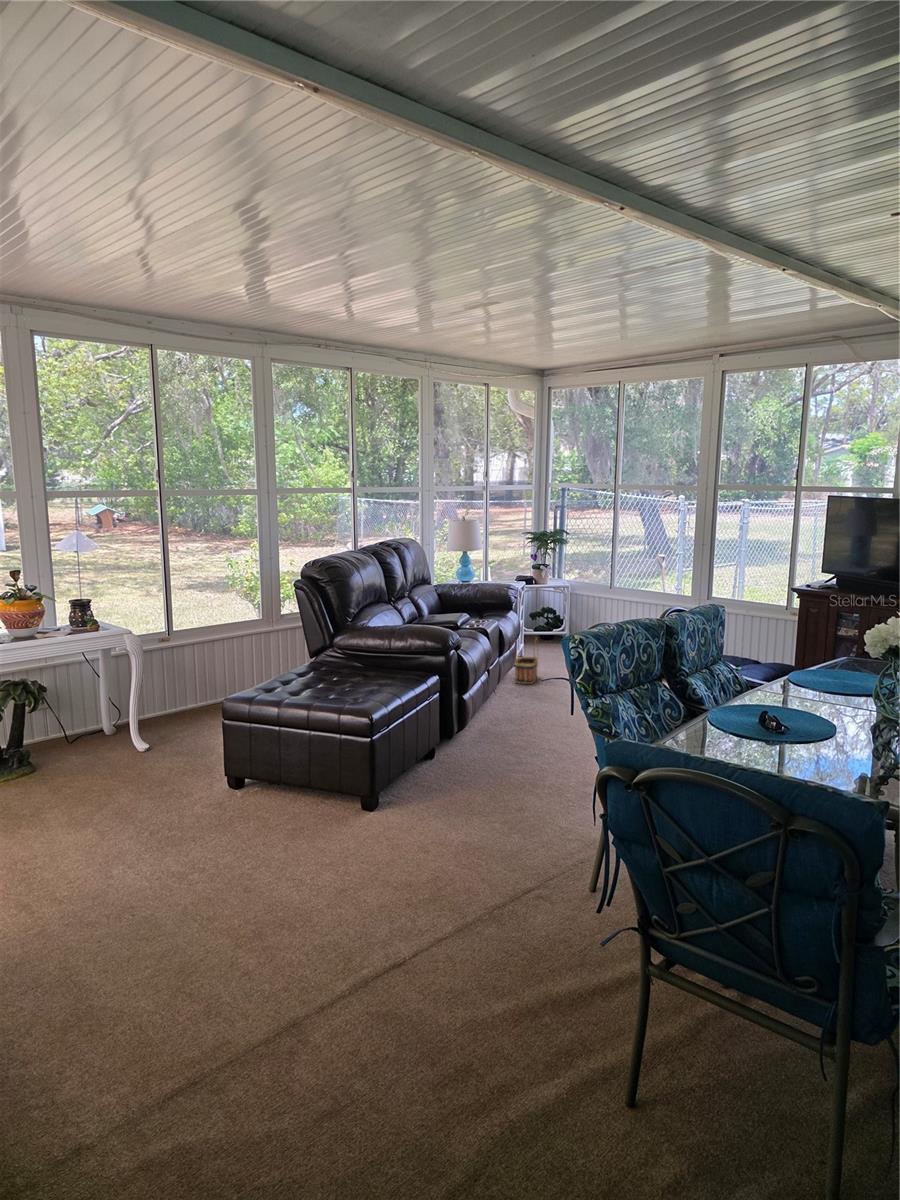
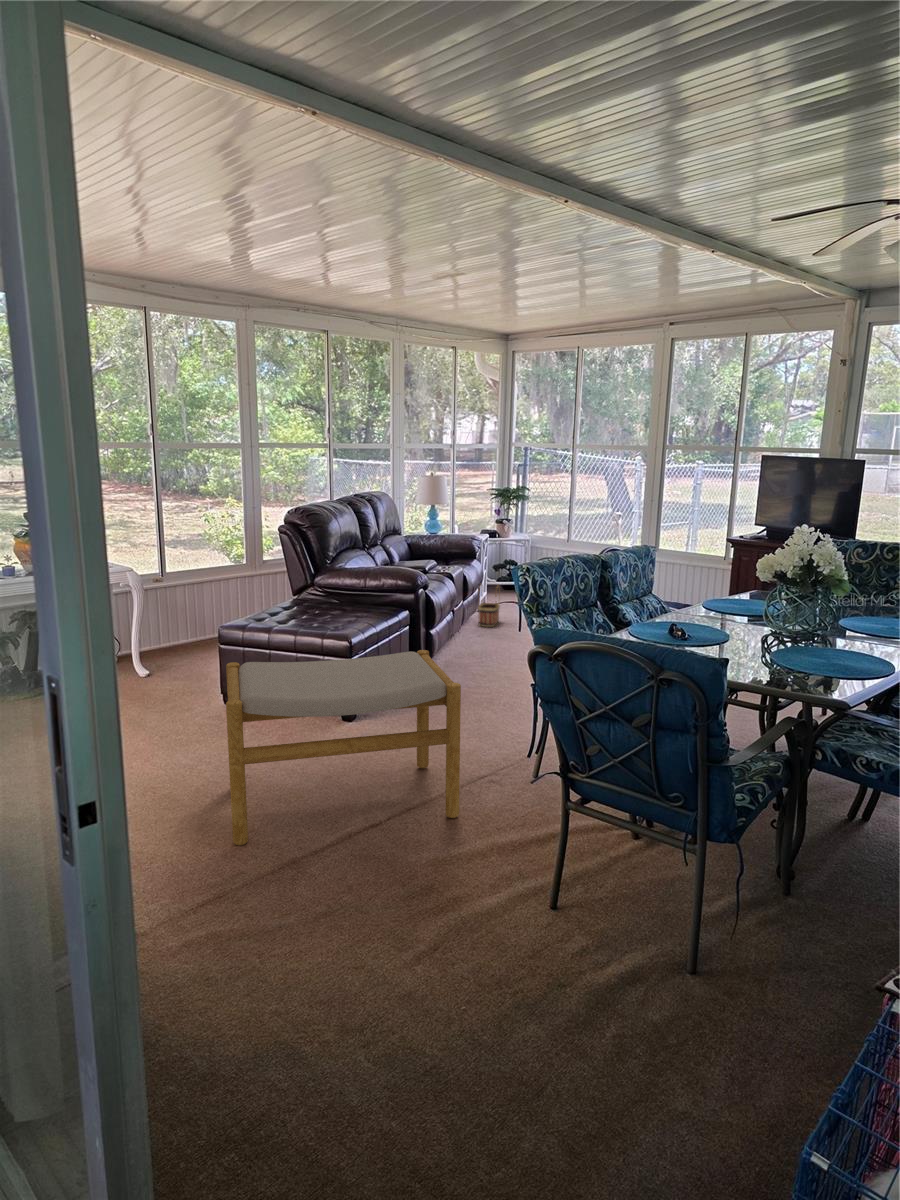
footstool: none [211,736,503,996] -> present [226,650,461,845]

